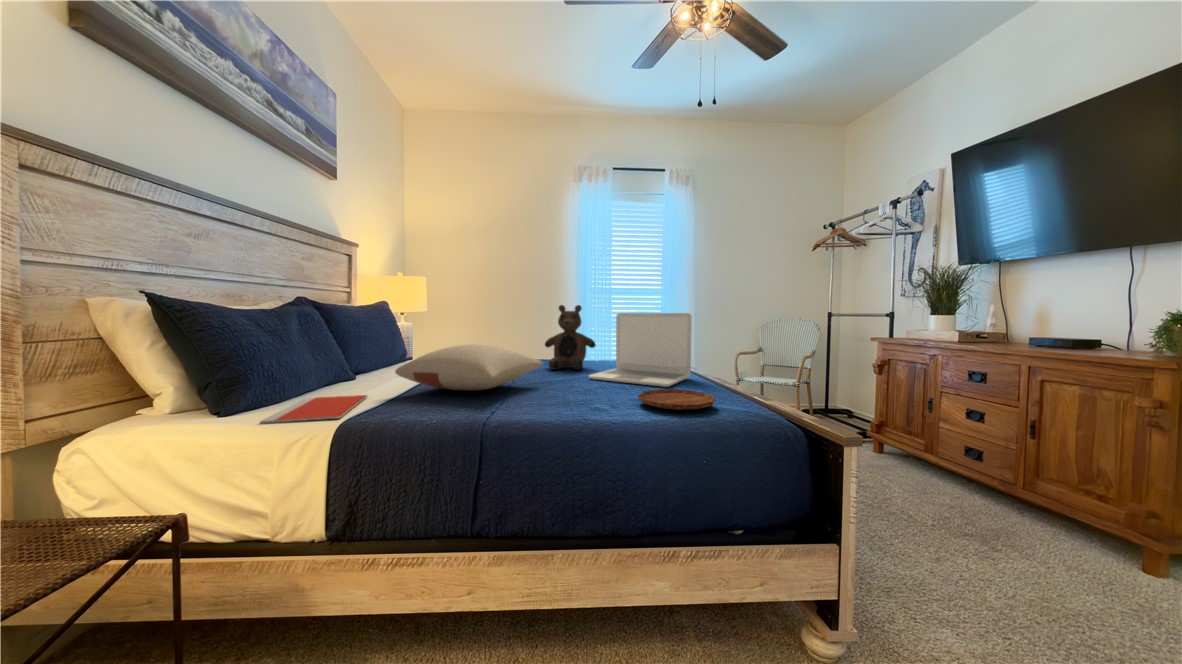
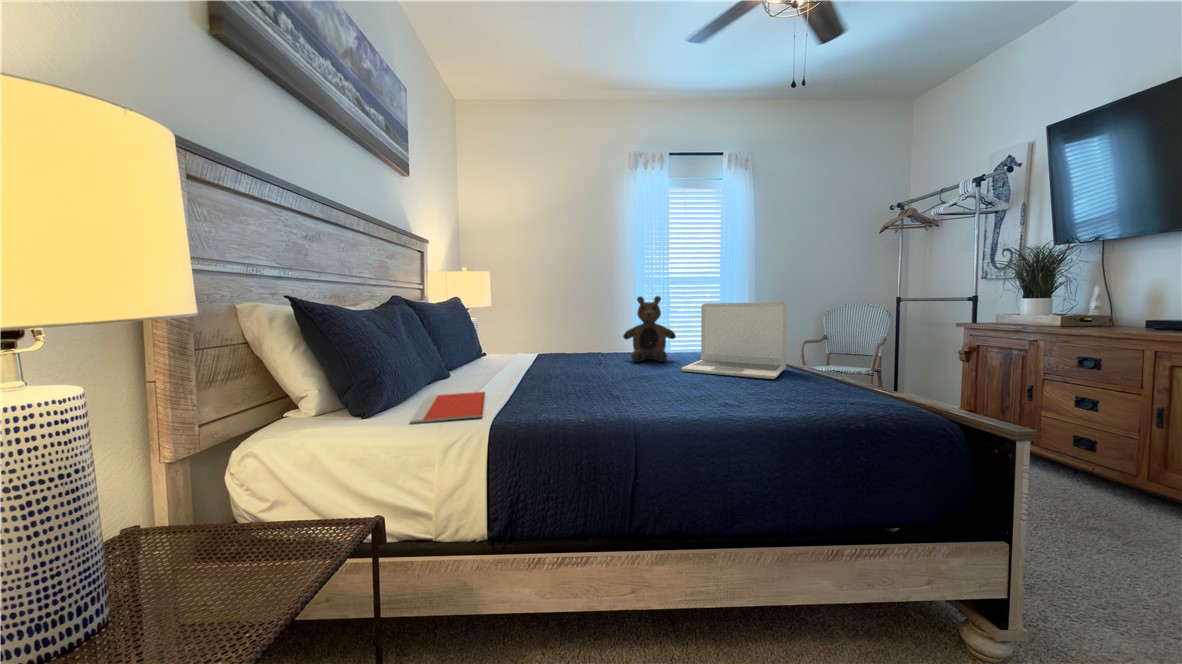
pillow: present [395,344,543,390] -> none [509,339,643,385]
tray: present [638,389,716,410] -> none [762,382,852,405]

